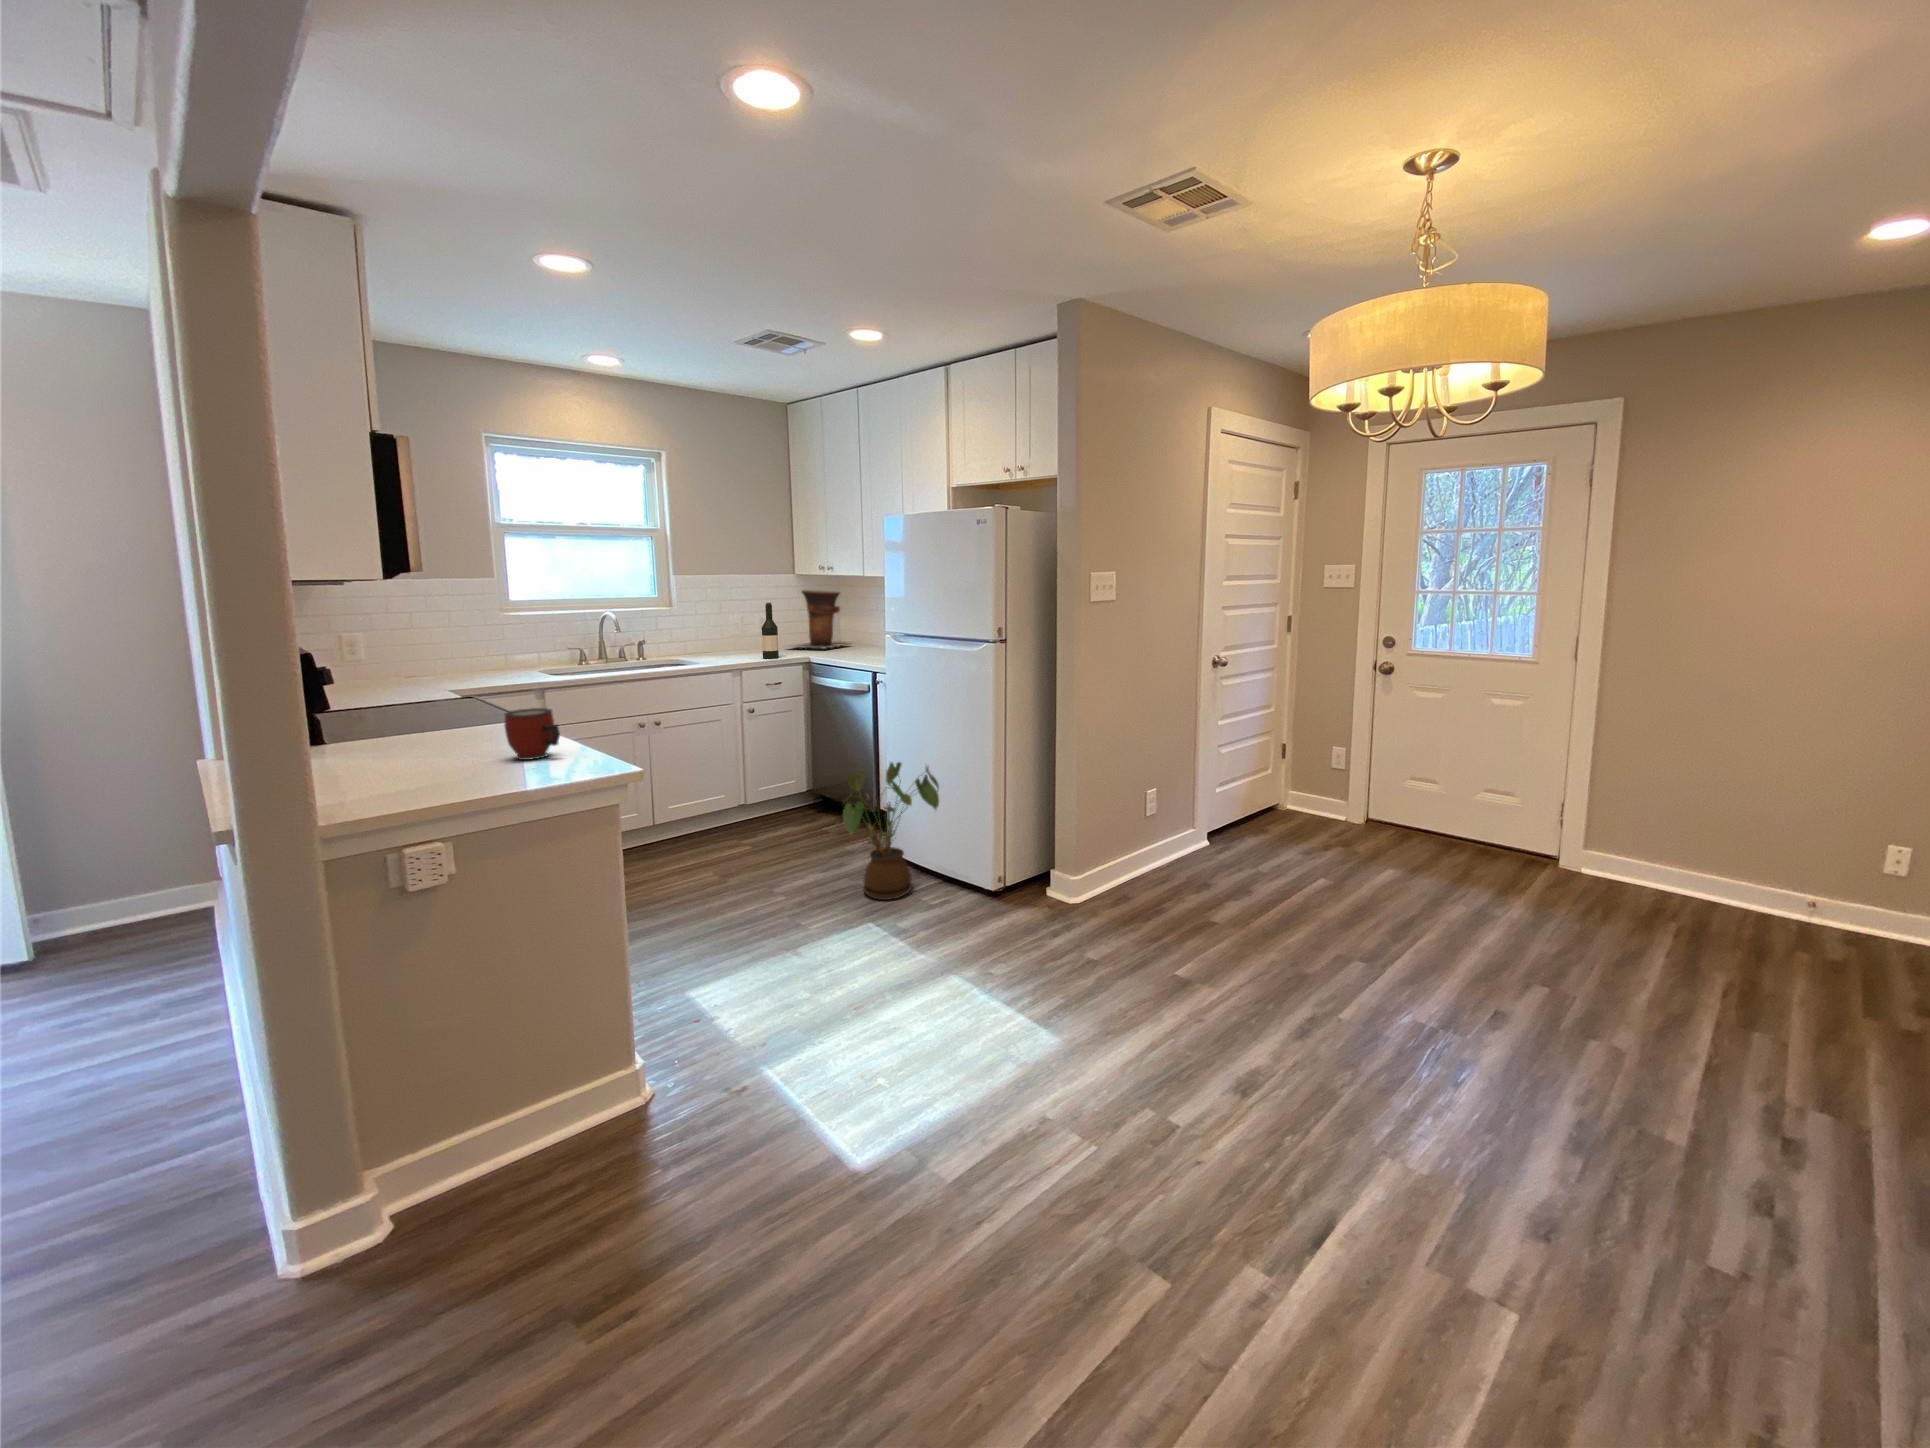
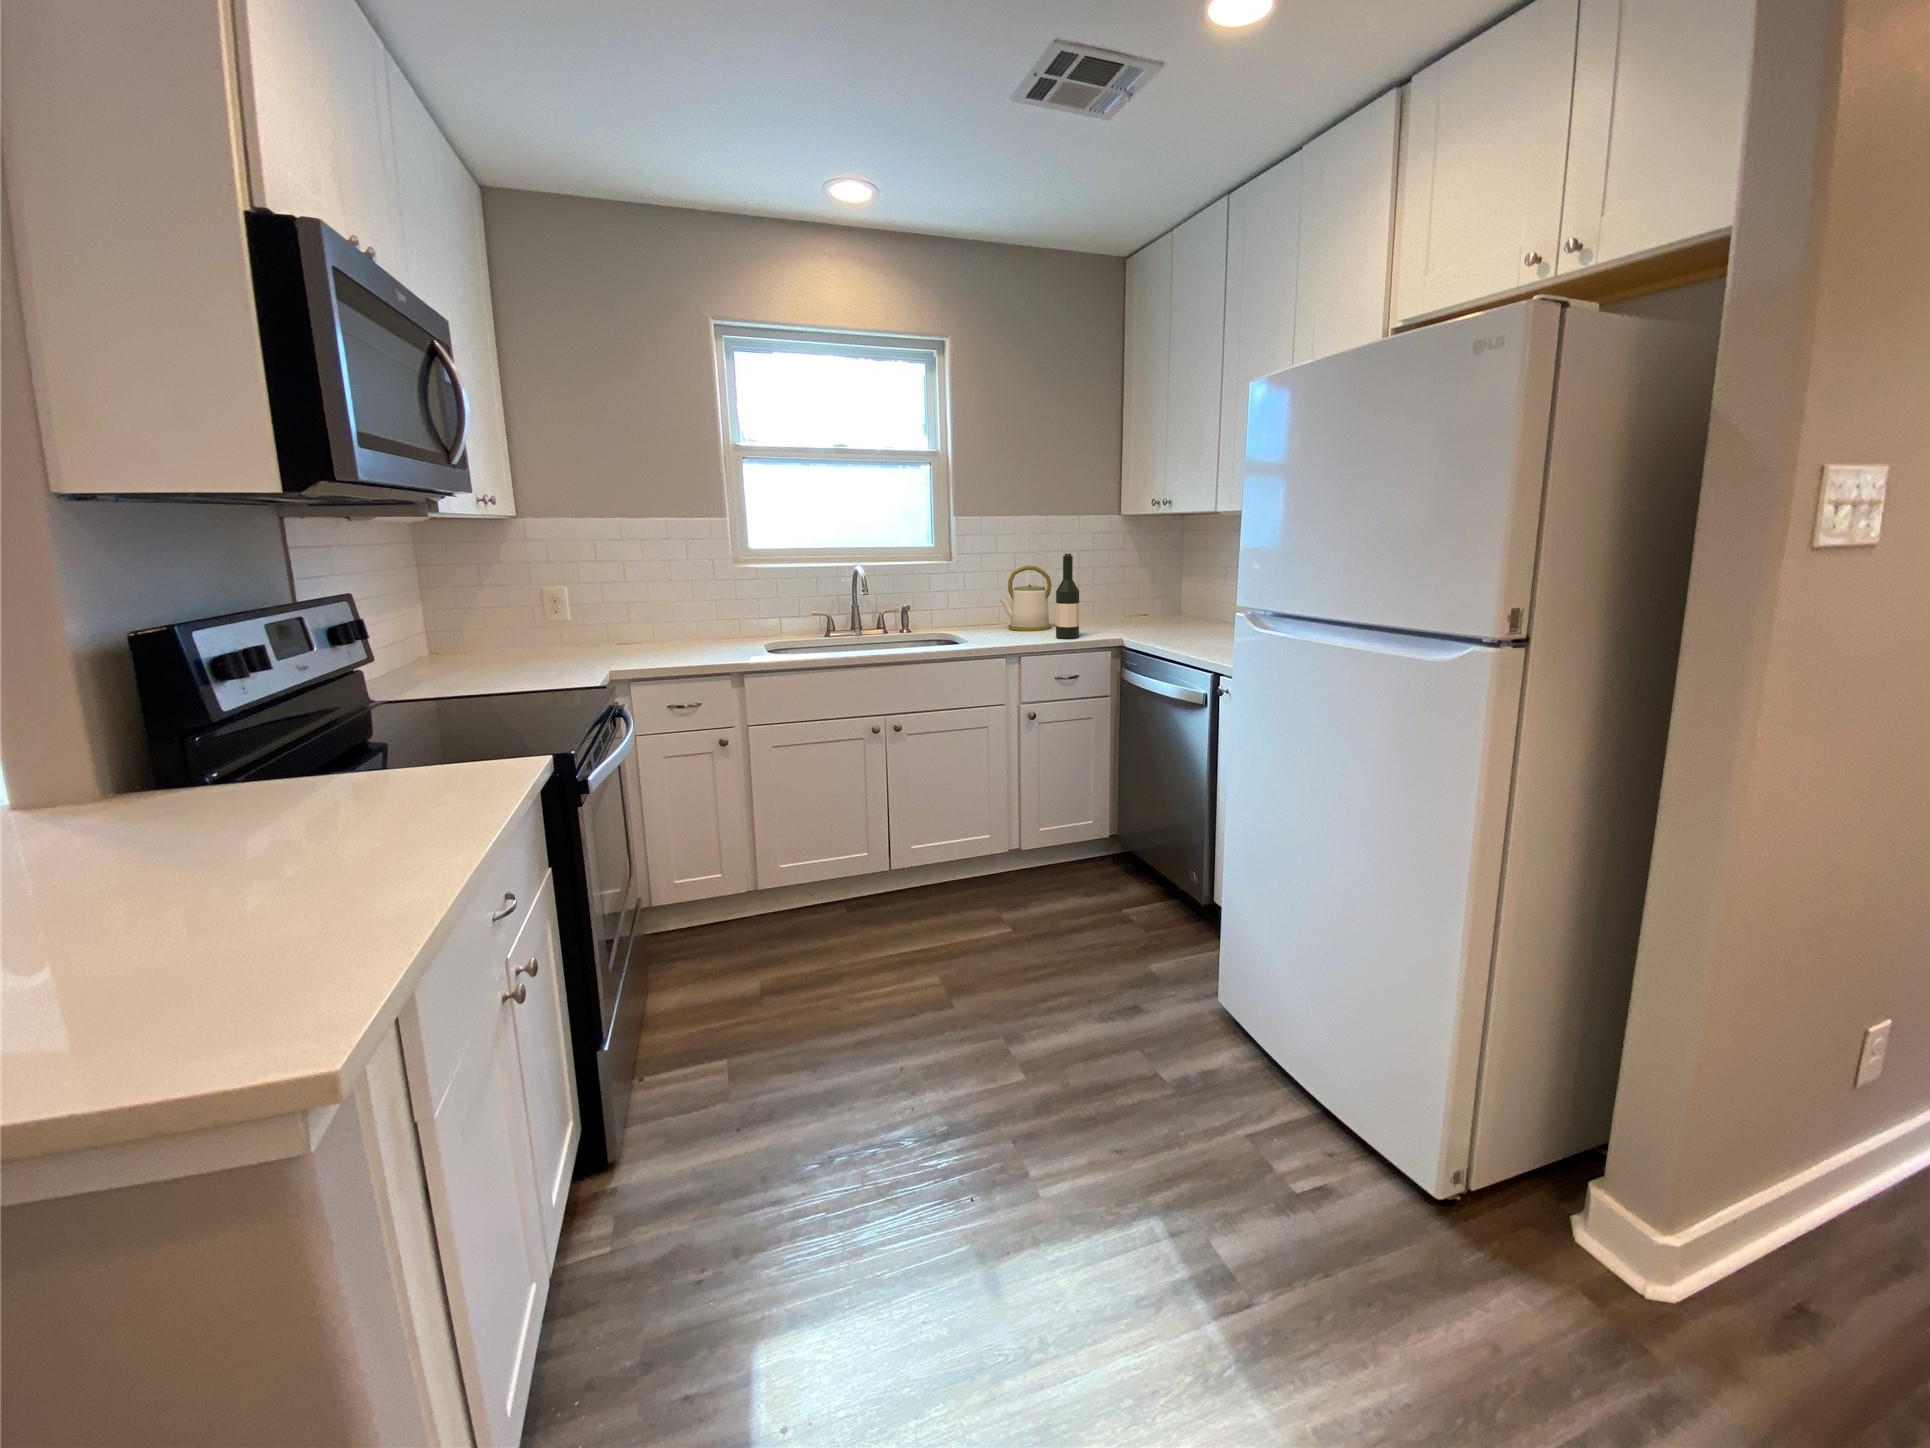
vase: present [793,590,844,648] -> none [1096,537,1198,625]
kettle: none [715,611,753,656] -> present [1000,565,1052,631]
mug: present [505,708,560,760] -> none [140,789,302,937]
house plant: present [833,762,939,900] -> none [1102,871,1329,1146]

